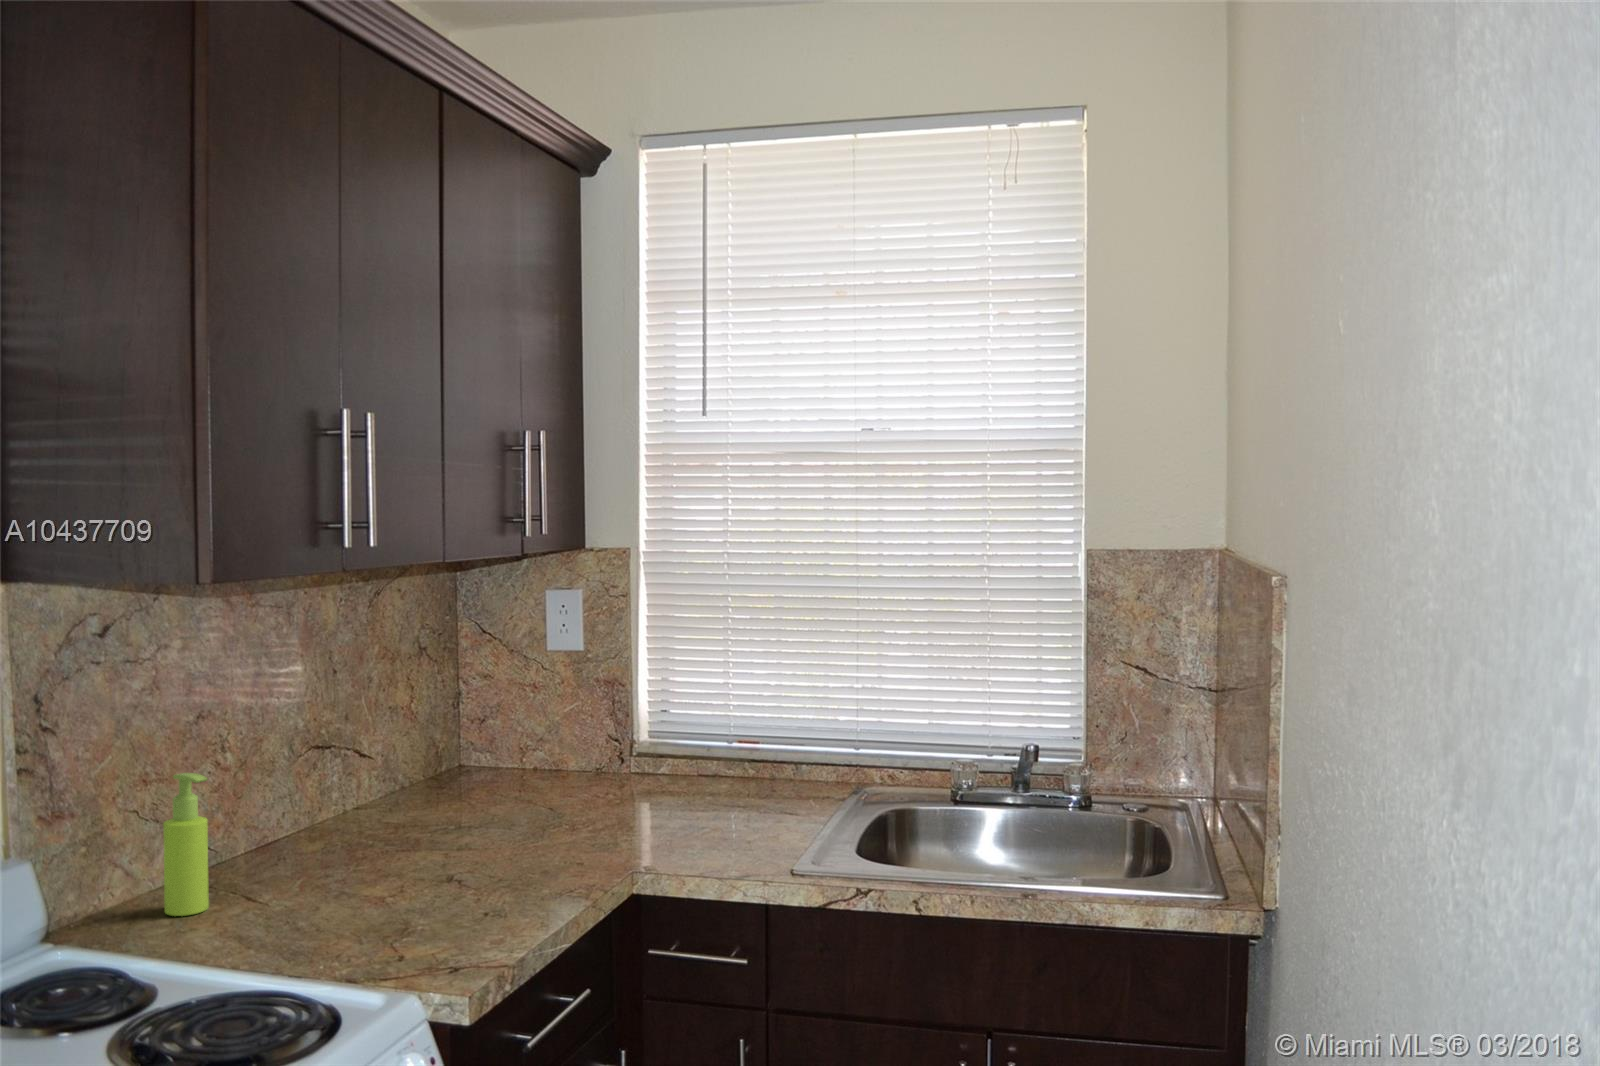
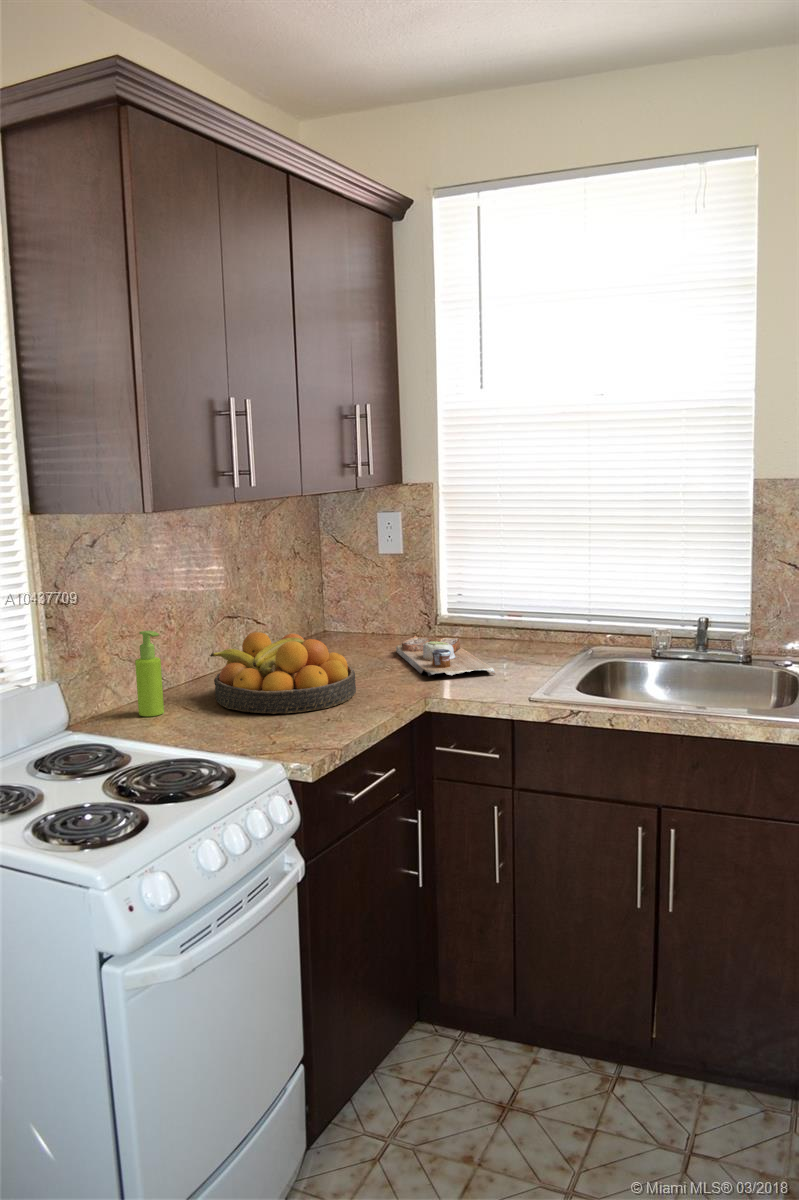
fruit bowl: none [290,773,525,905] -> present [210,632,356,714]
cutting board: none [577,773,735,837] -> present [396,636,495,676]

